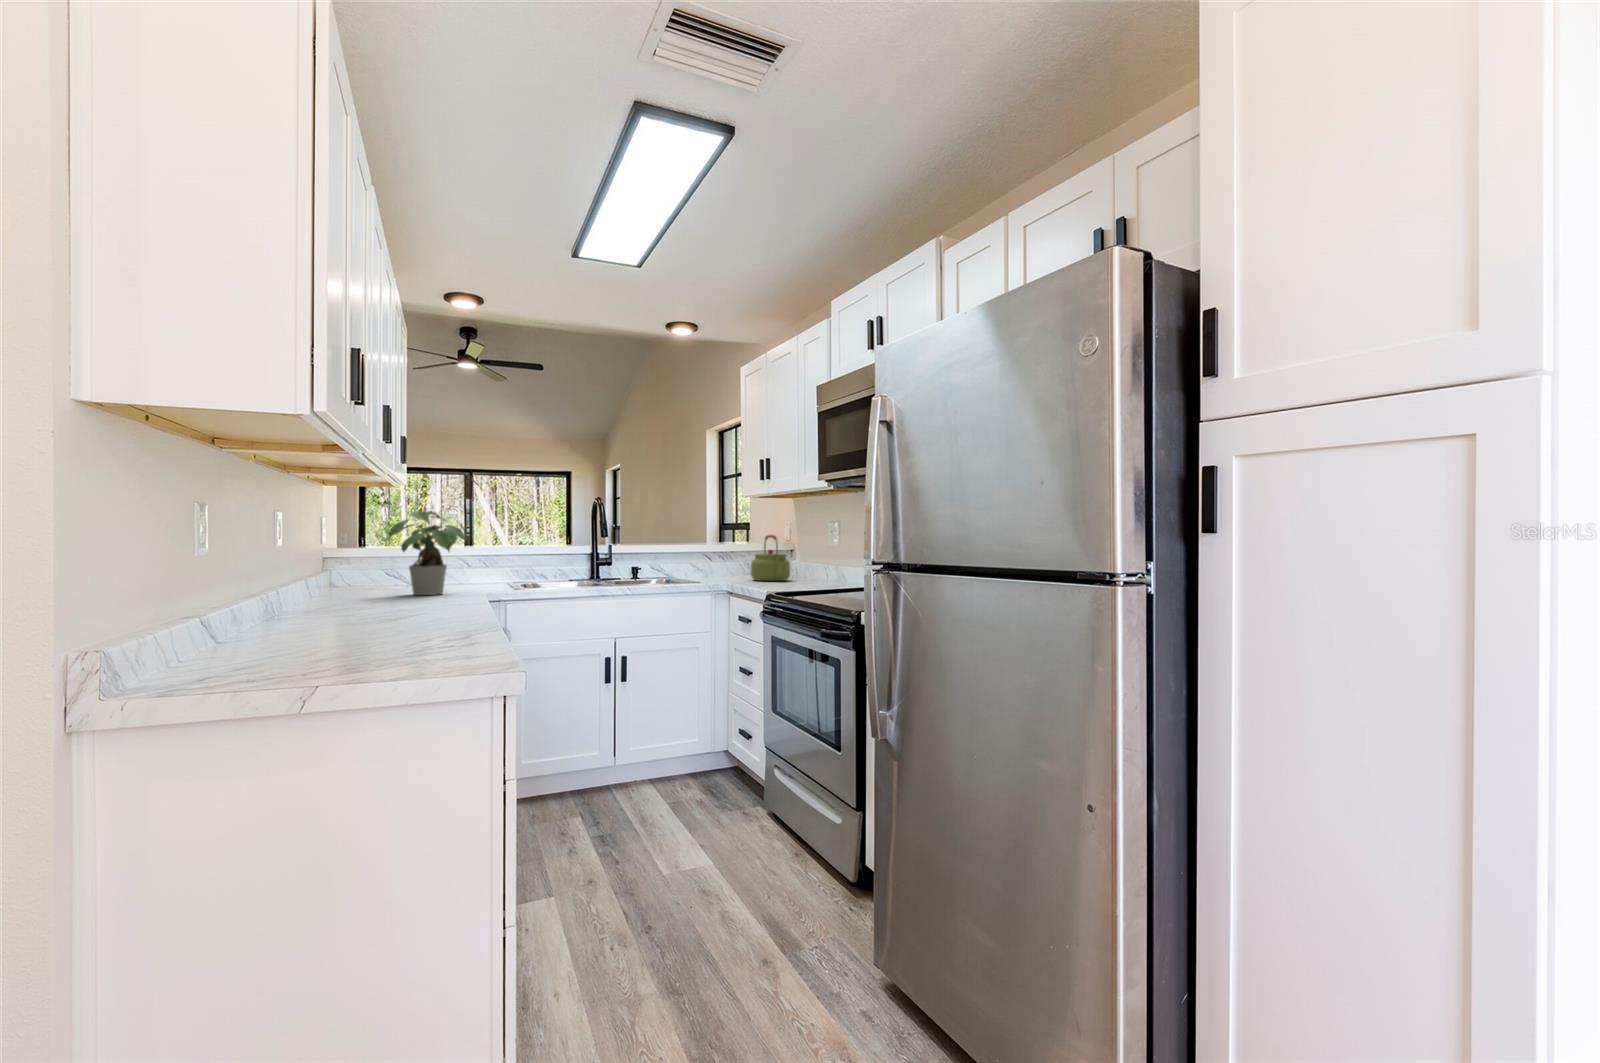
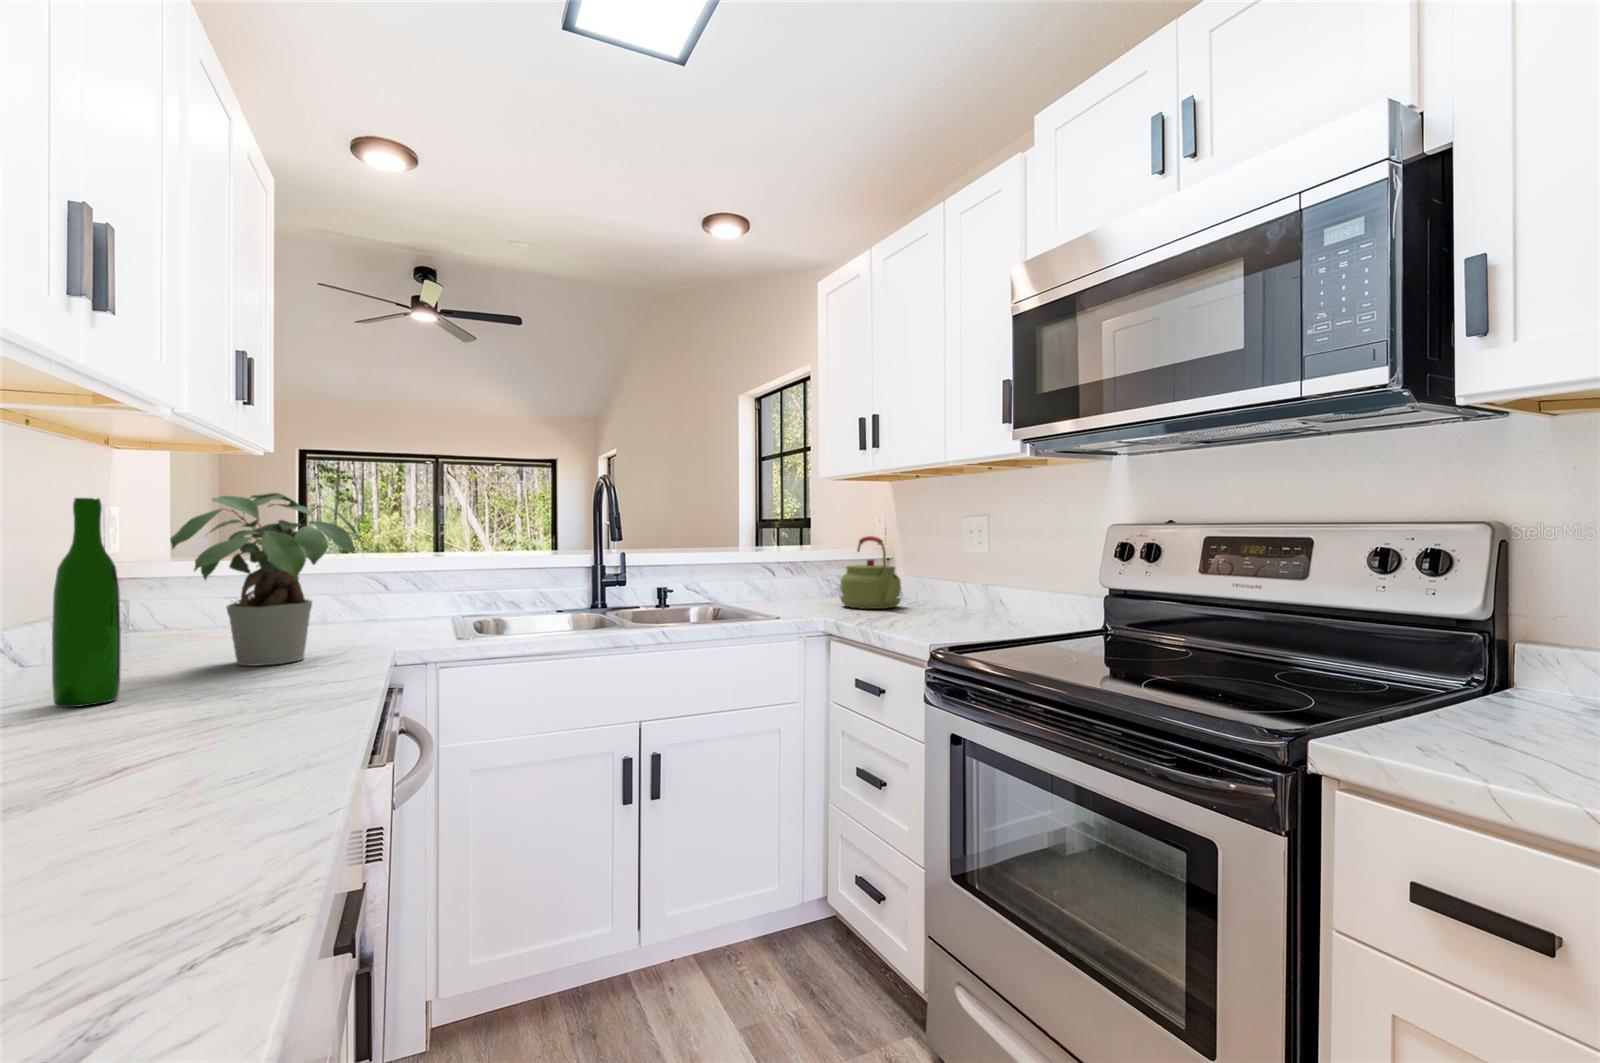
wine bottle: none [359,515,383,603] -> present [52,498,121,707]

